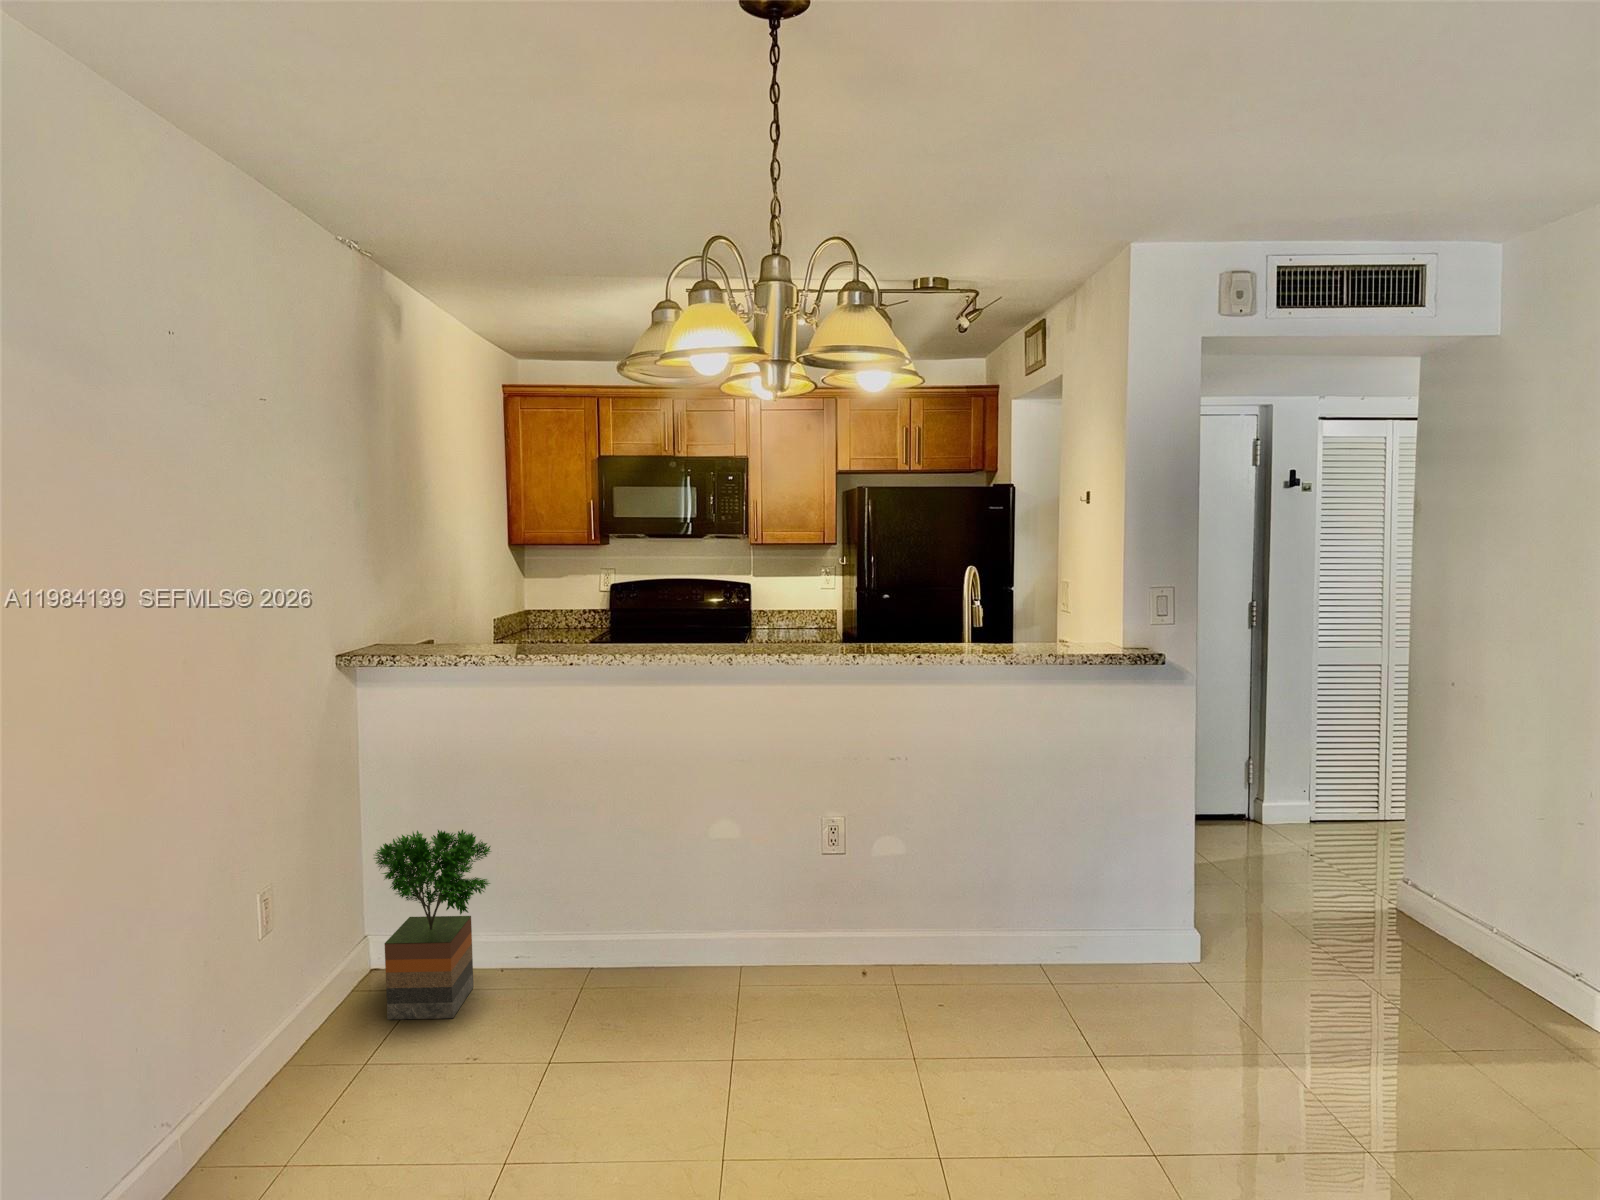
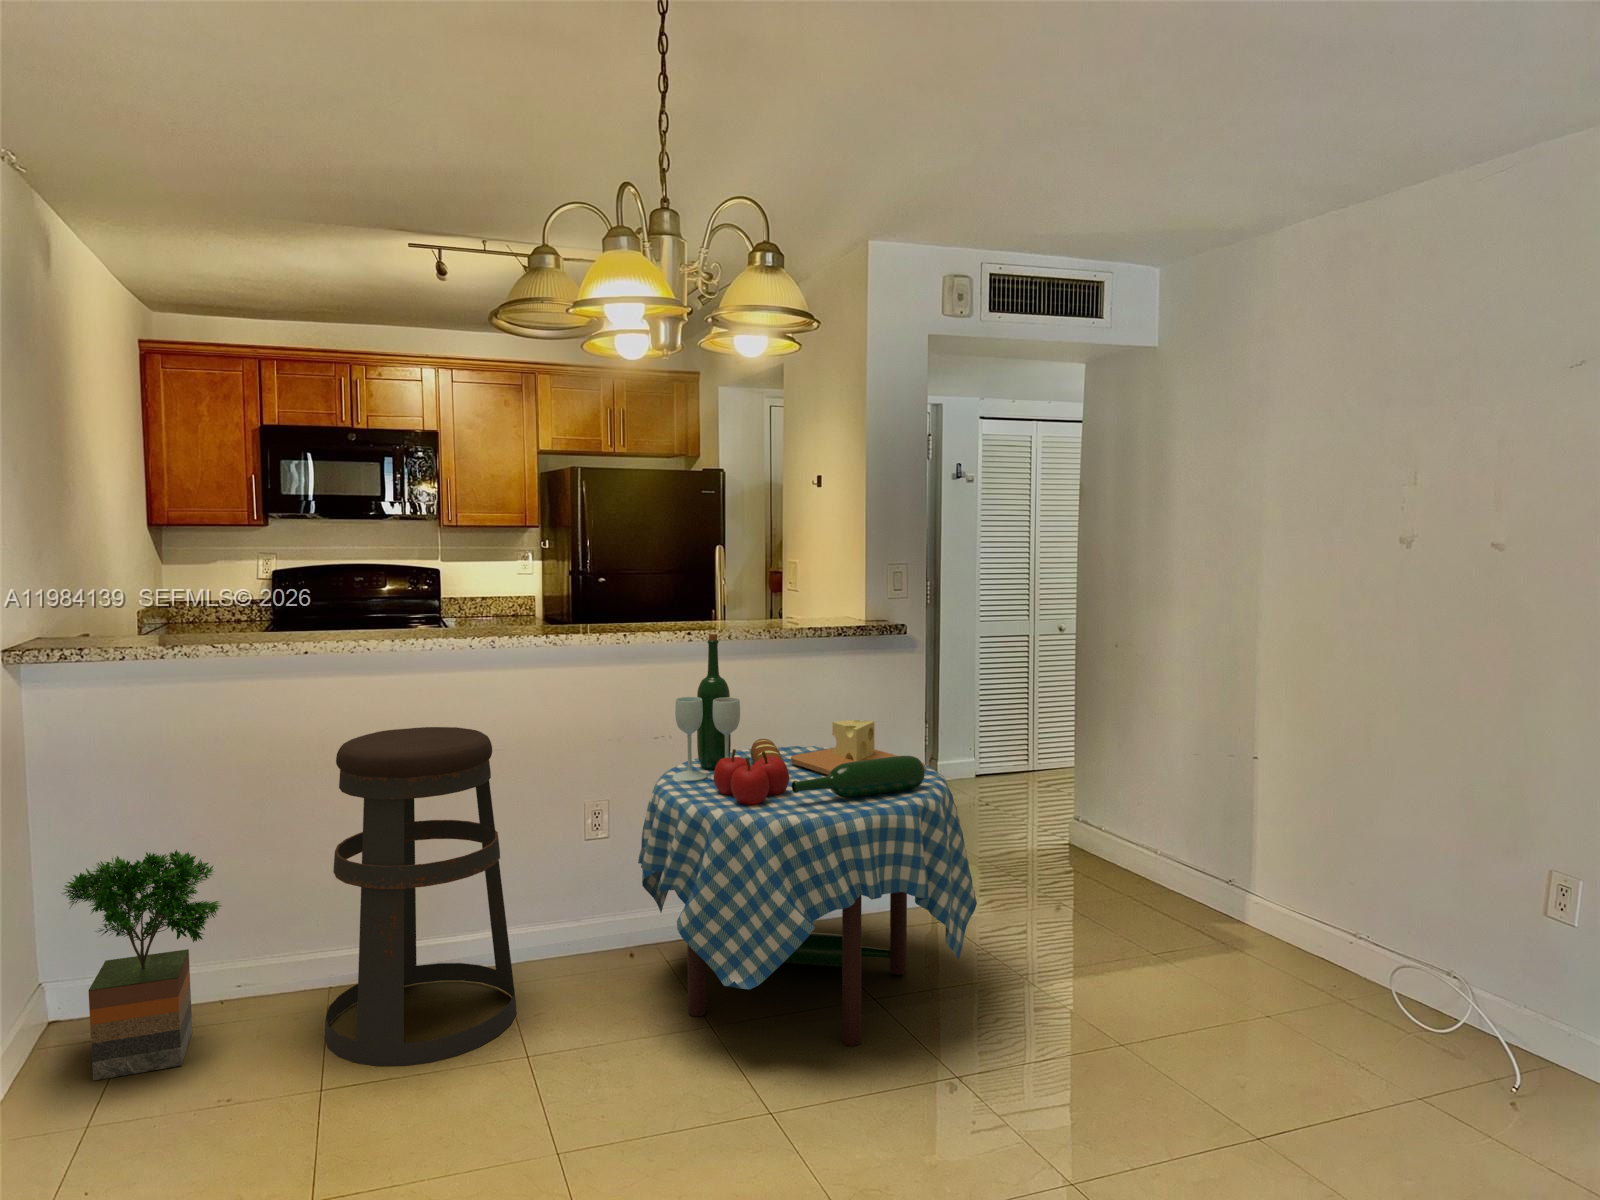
dining table: none [846,661,1220,1125] -> present [638,634,977,1046]
bar stool: none [566,737,737,1056] -> present [324,727,517,1066]

